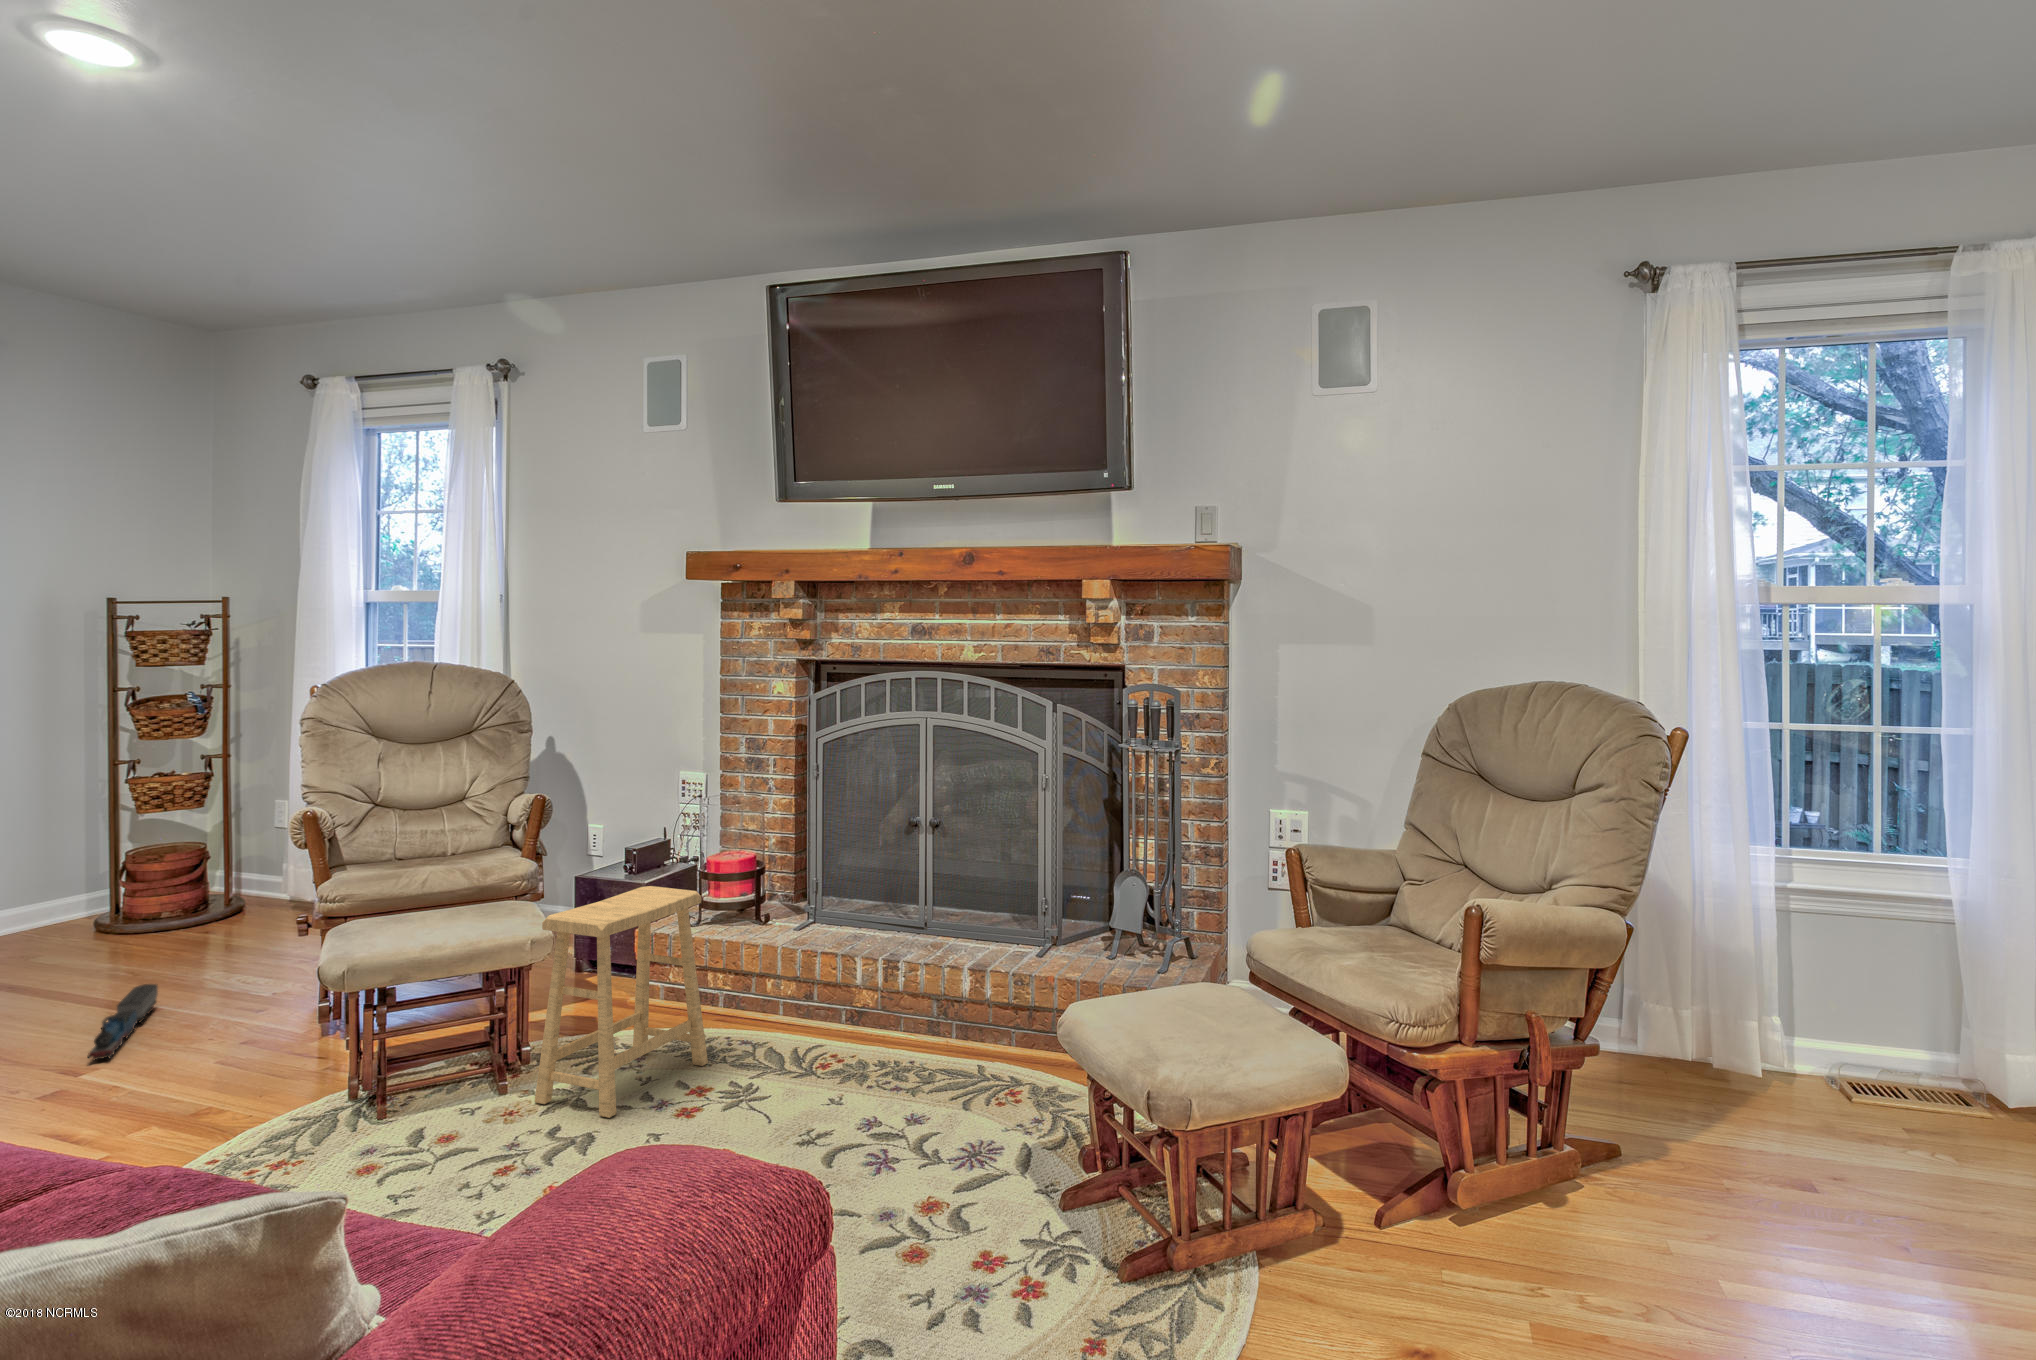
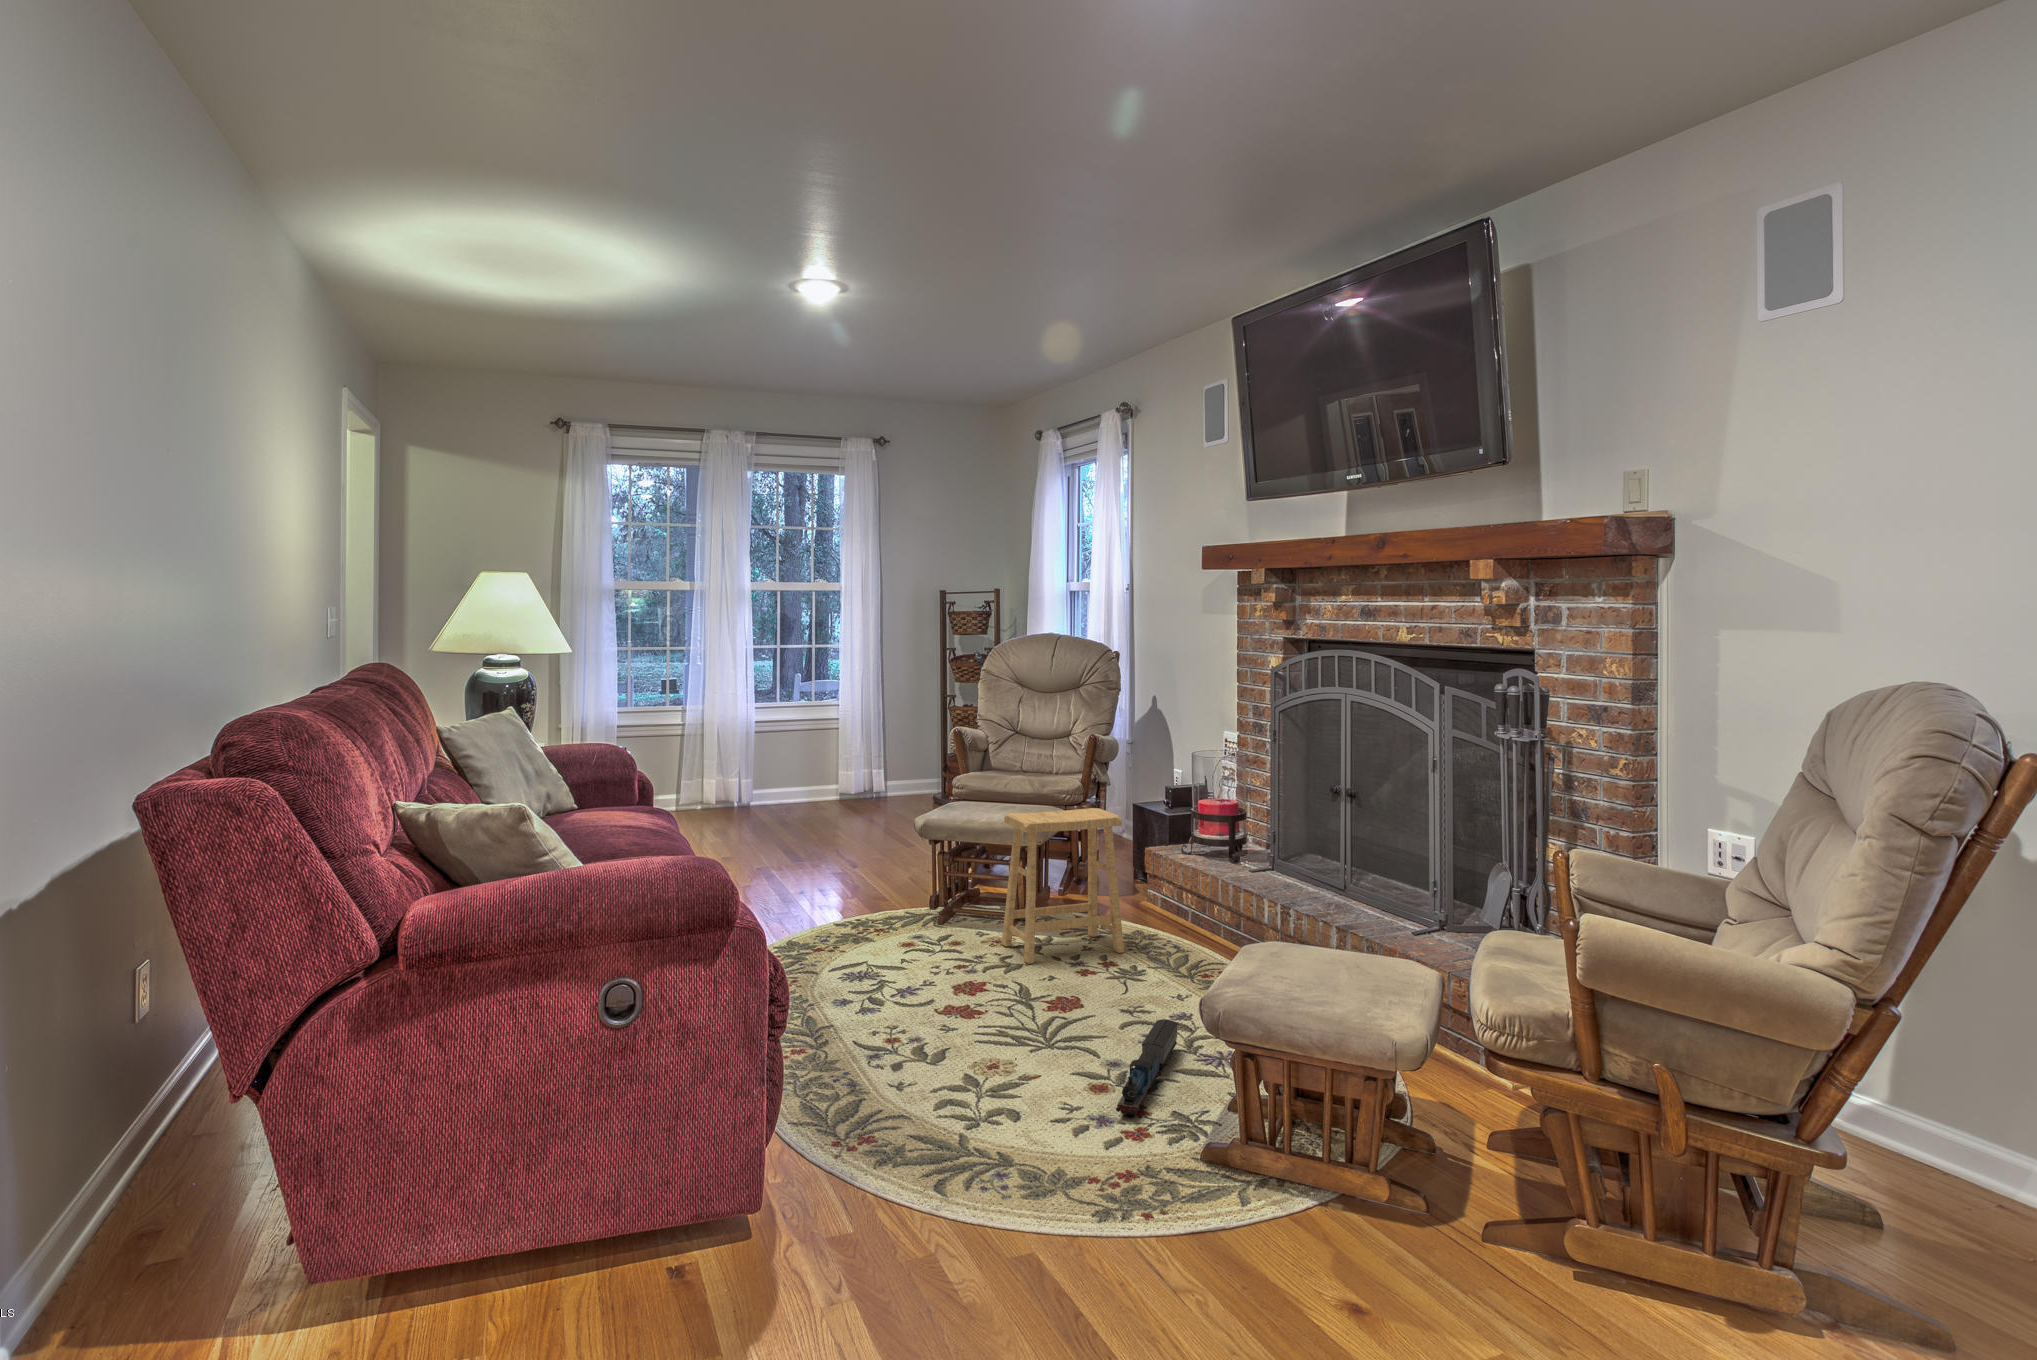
toy train: present [88,984,158,1060] -> present [1116,1019,1178,1116]

